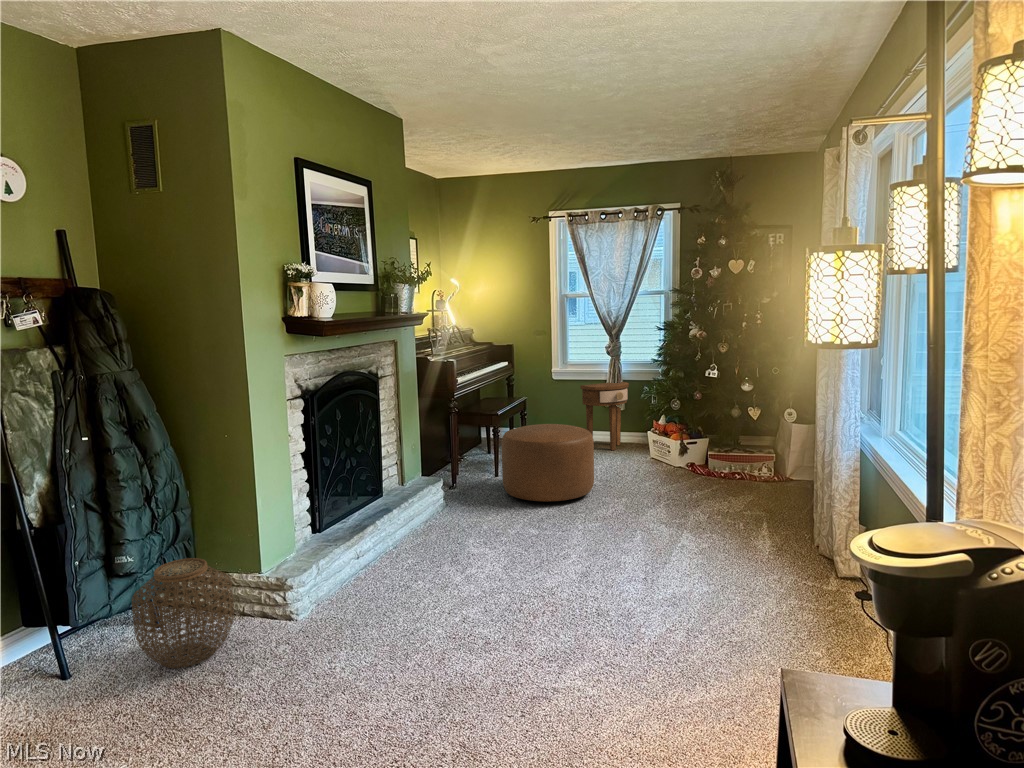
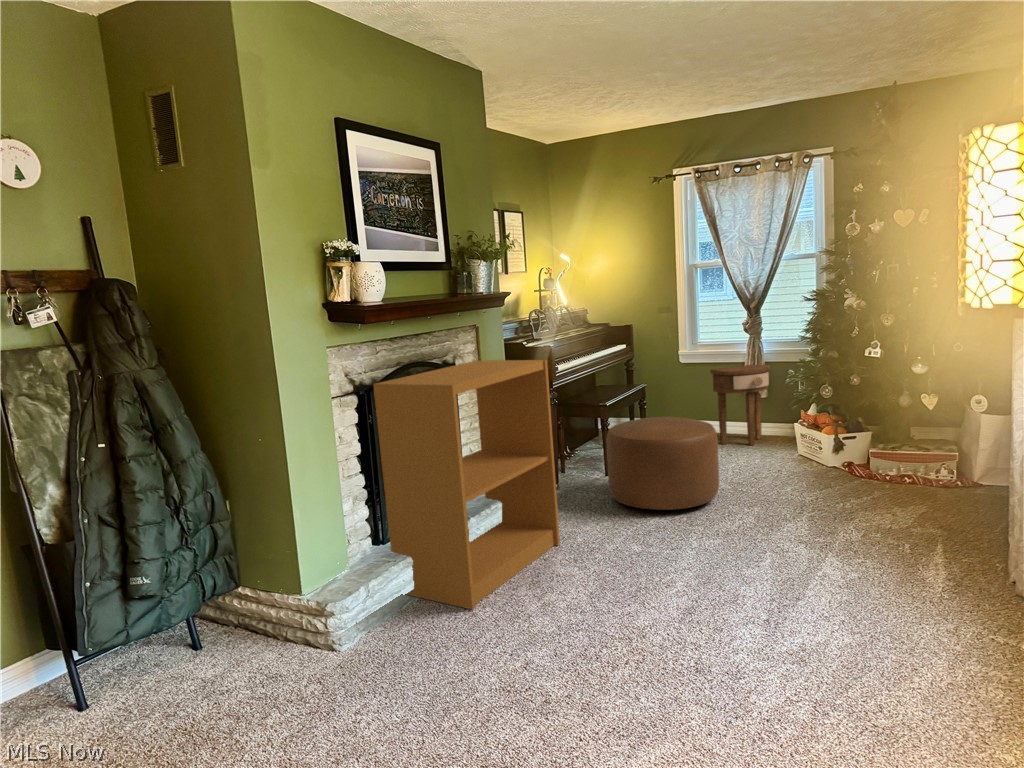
bookshelf: none [321,372,469,582] -> present [373,360,560,610]
woven basket: present [132,558,234,668] -> none [145,580,261,706]

